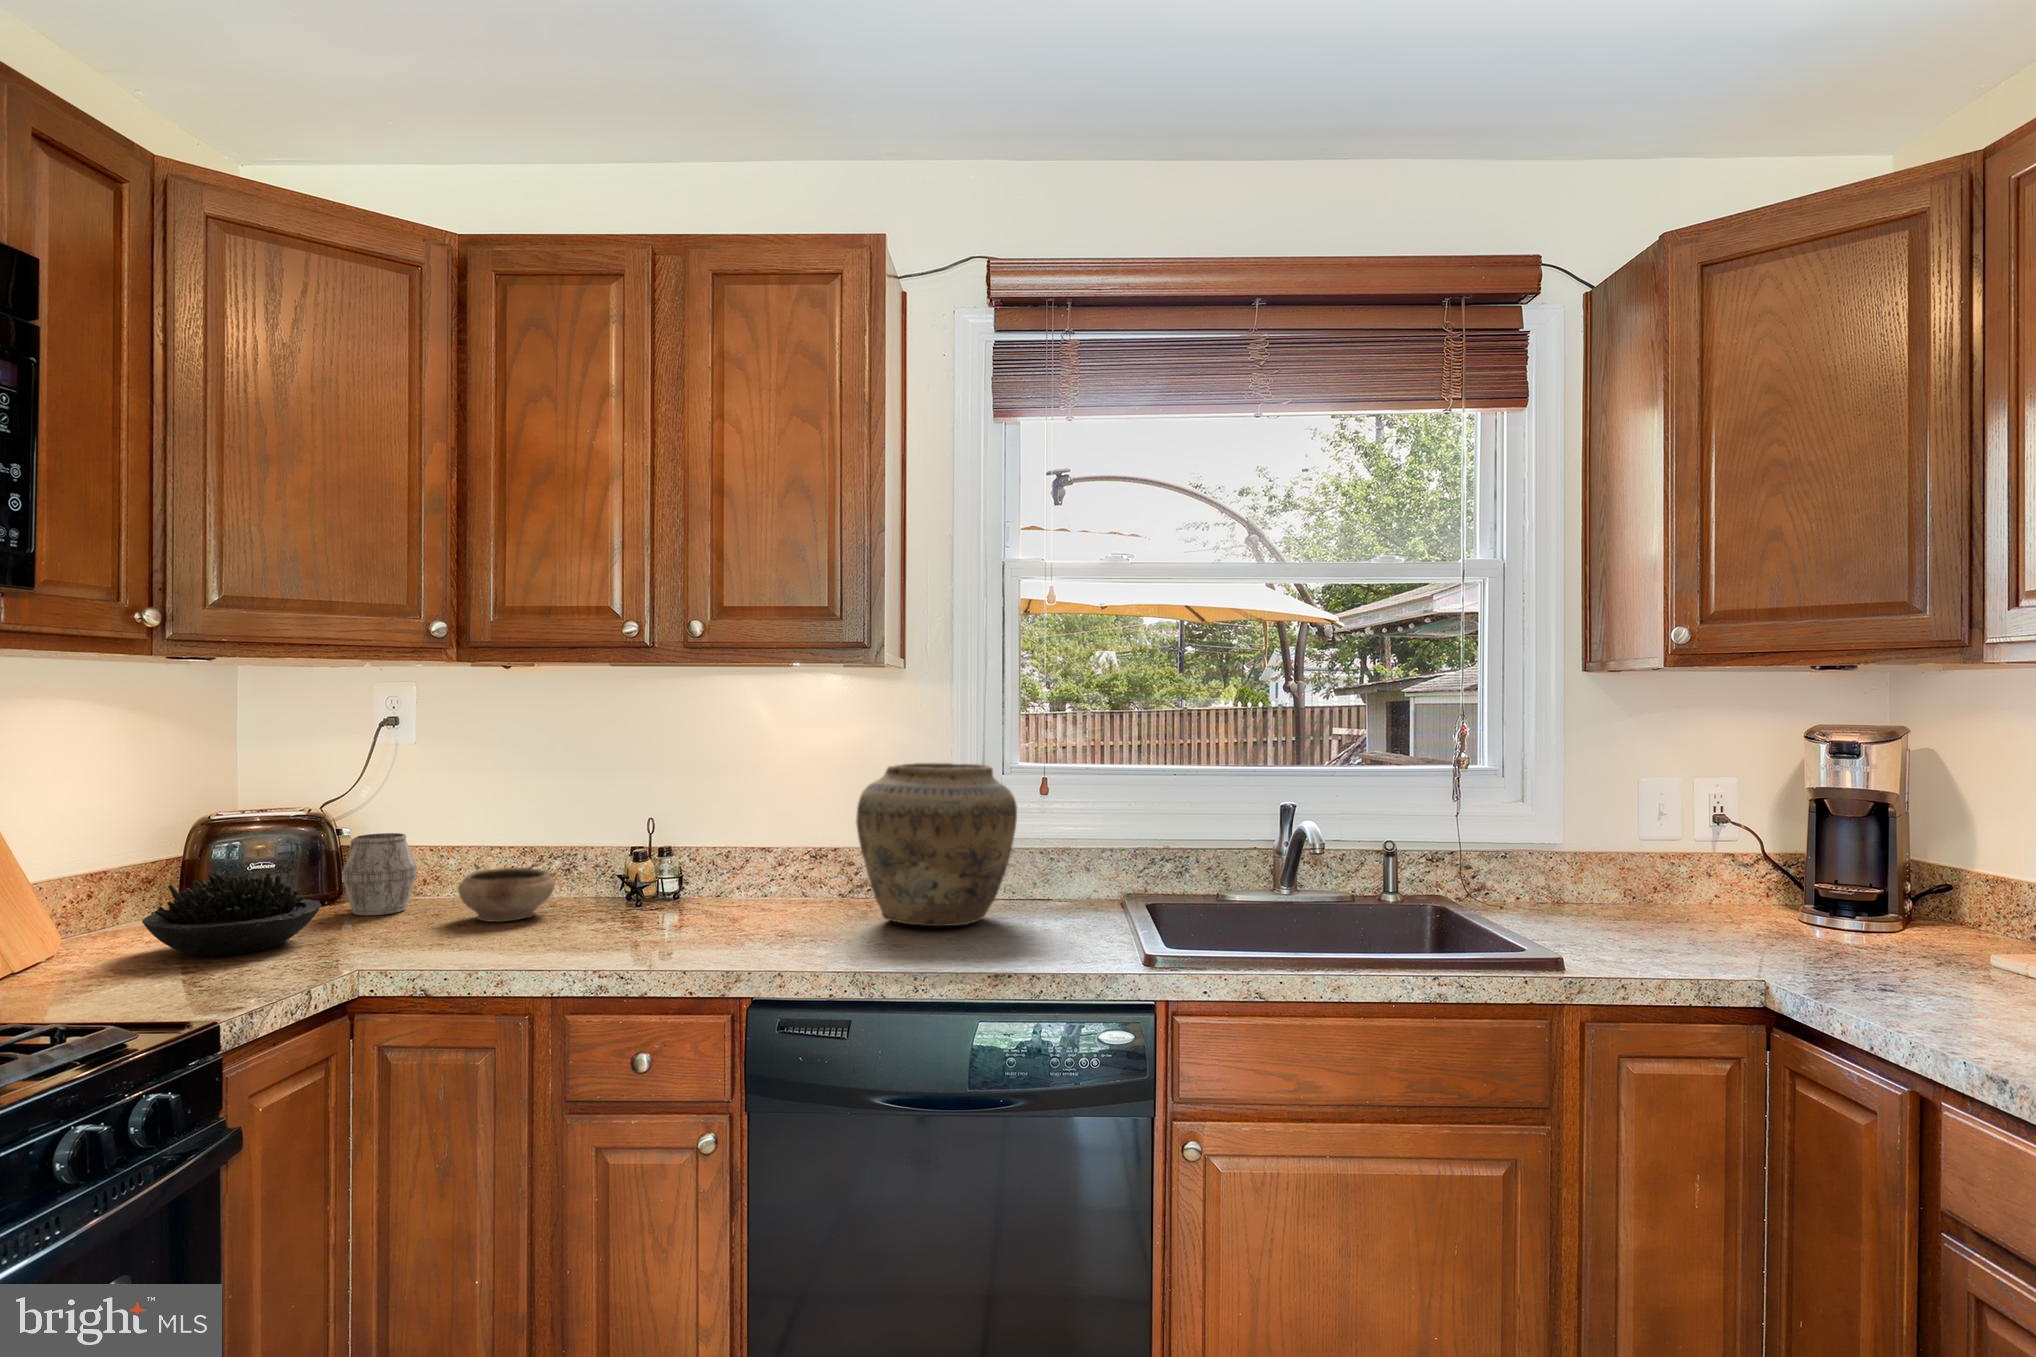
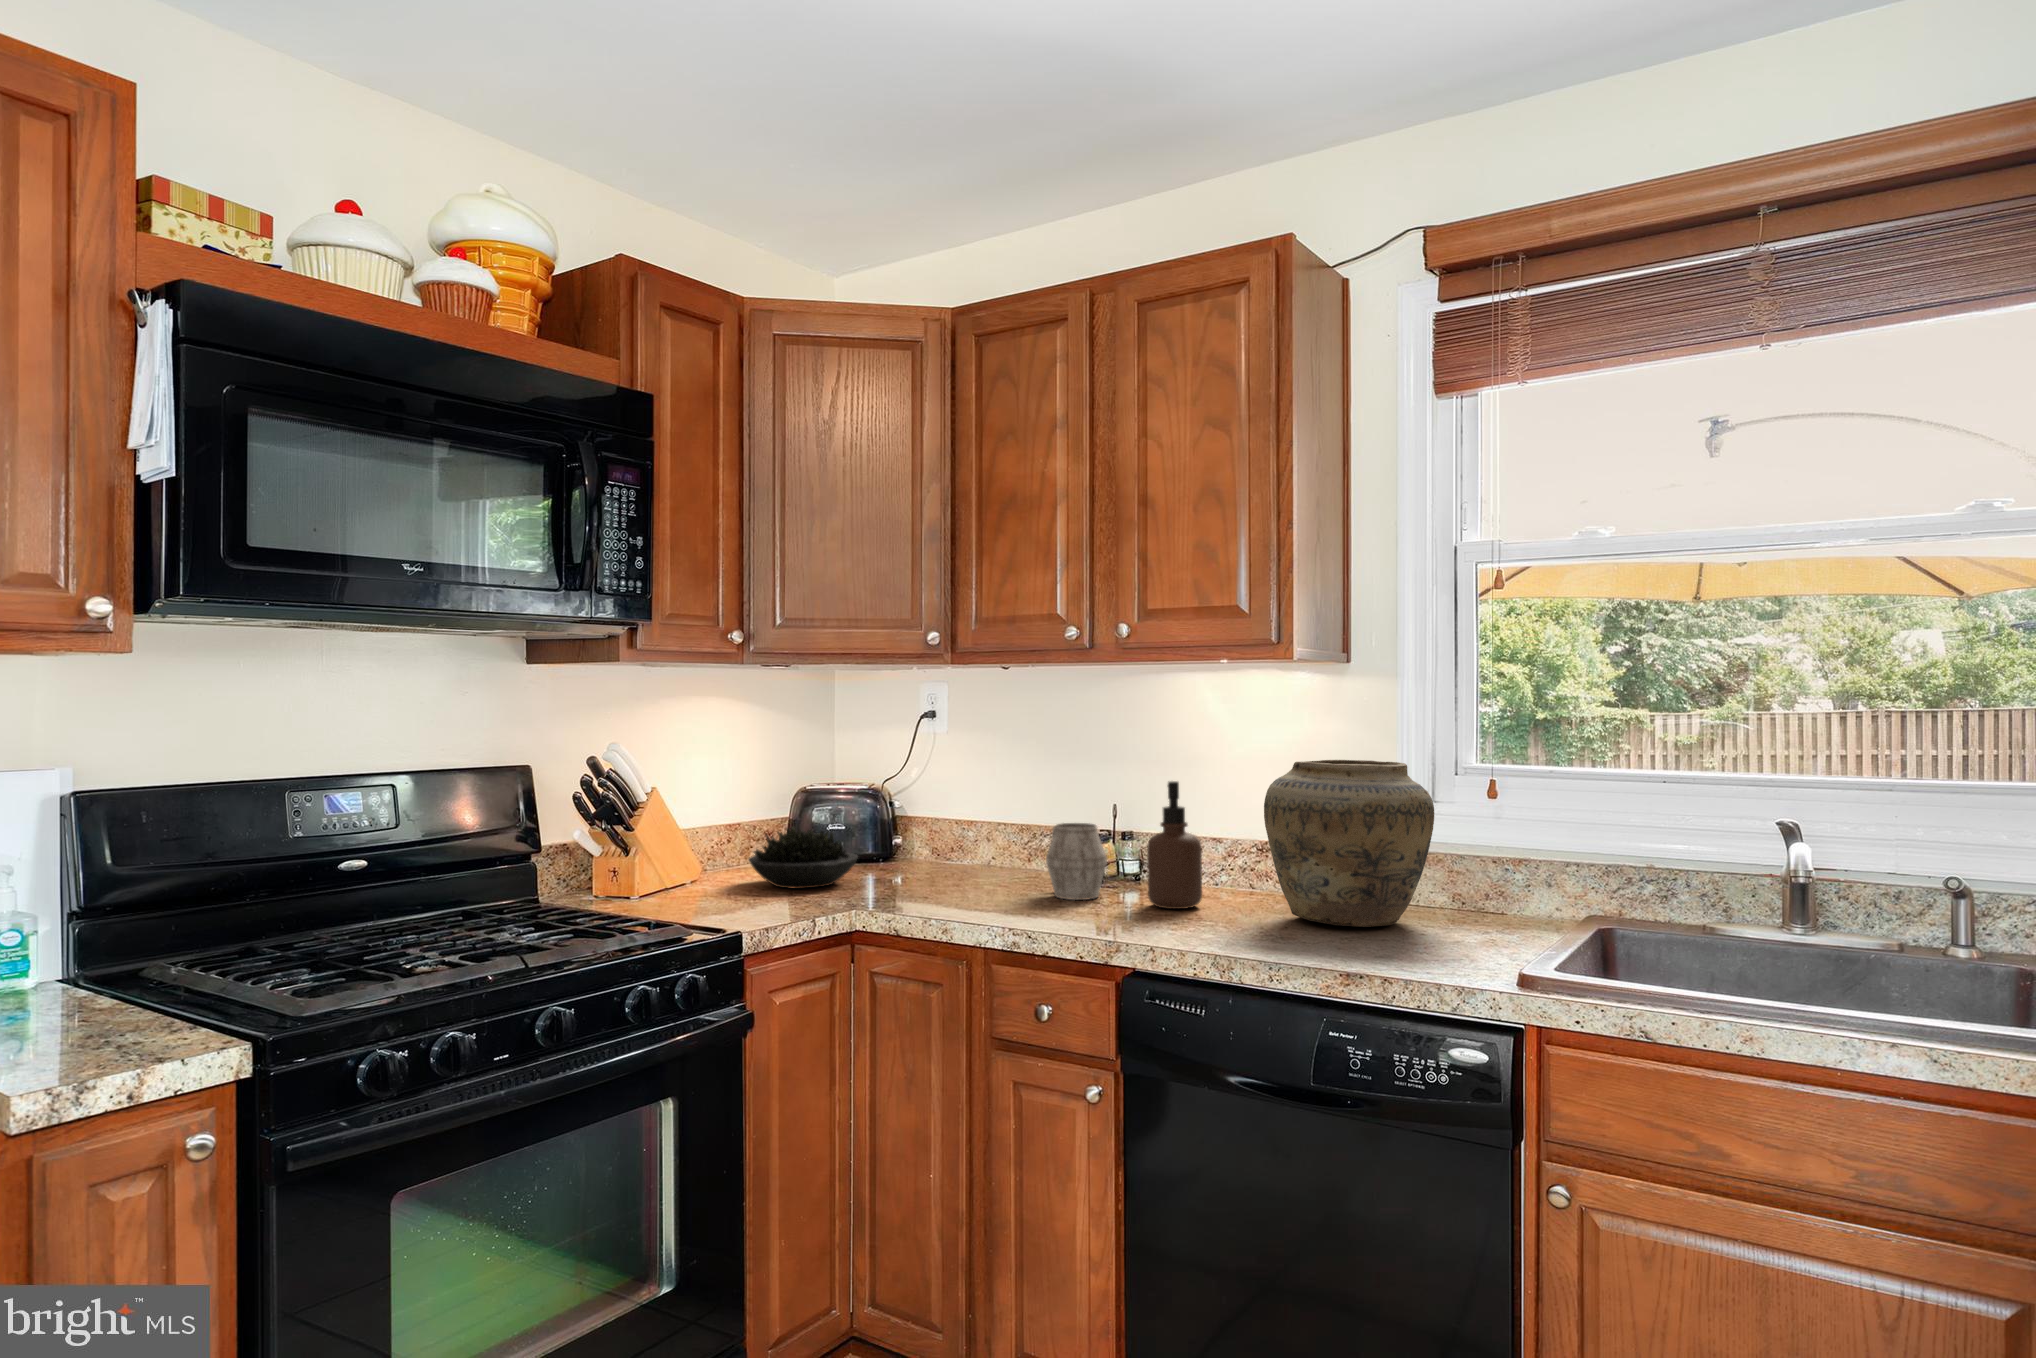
soap dispenser: none [724,791,782,928] -> present [1147,781,1202,909]
mug: present [342,833,417,915] -> present [1046,823,1107,900]
ceramic bowl: present [458,868,555,922] -> none [955,841,1029,885]

